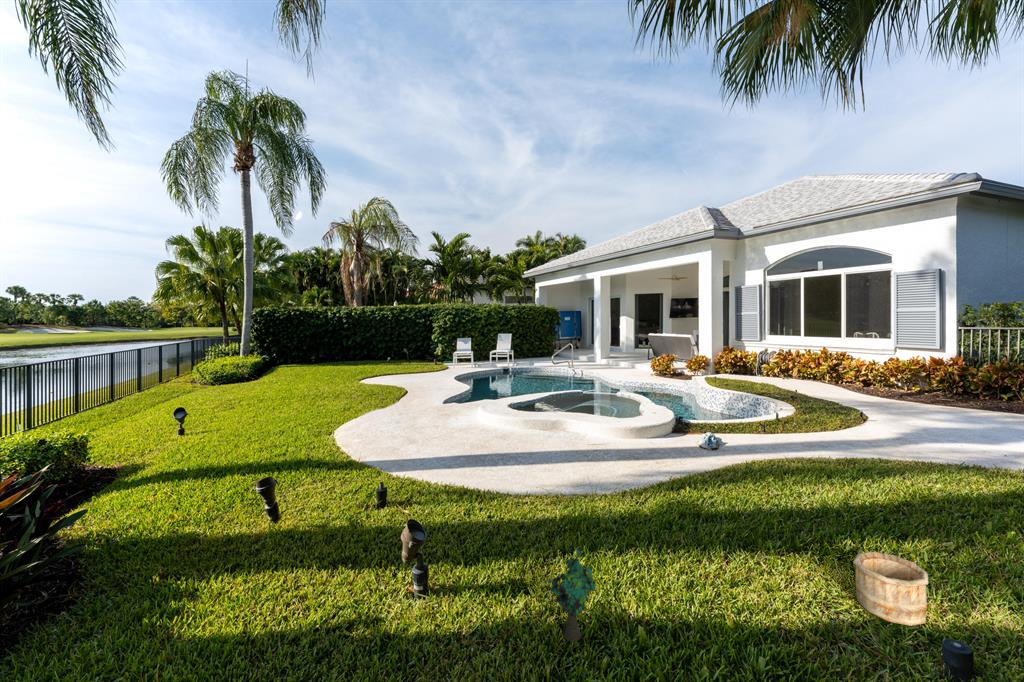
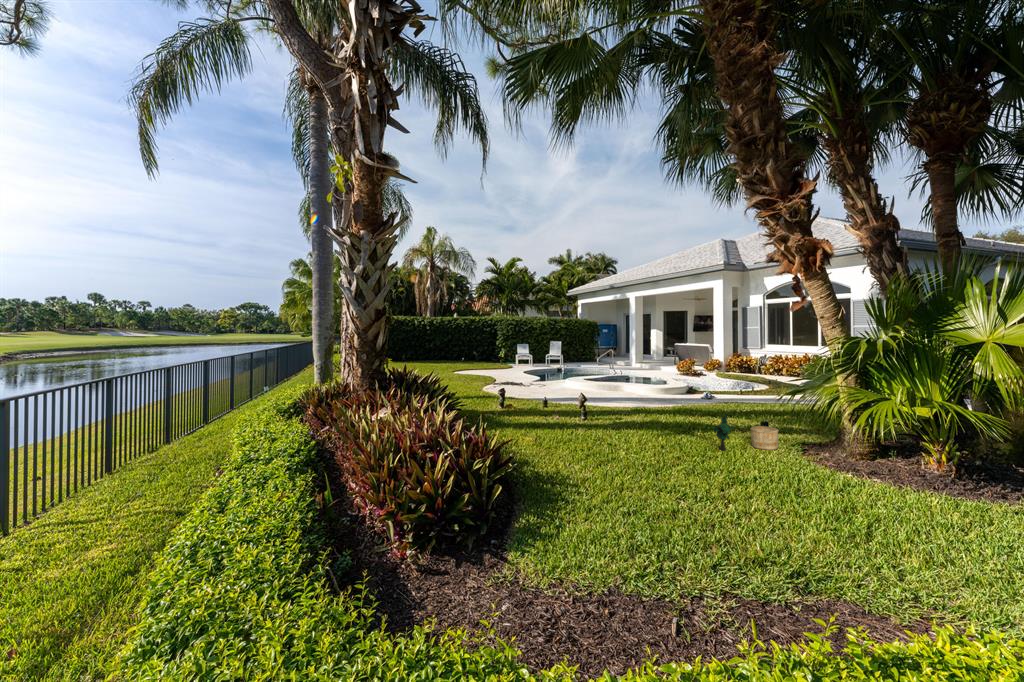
decorative plant: present [547,548,596,642] -> present [712,414,733,451]

